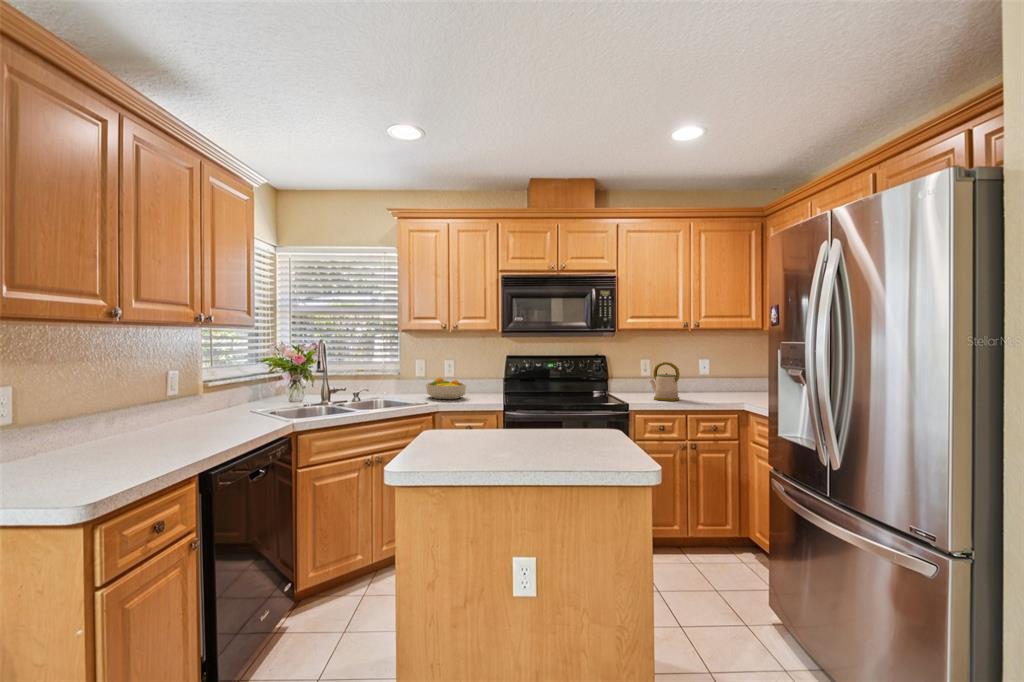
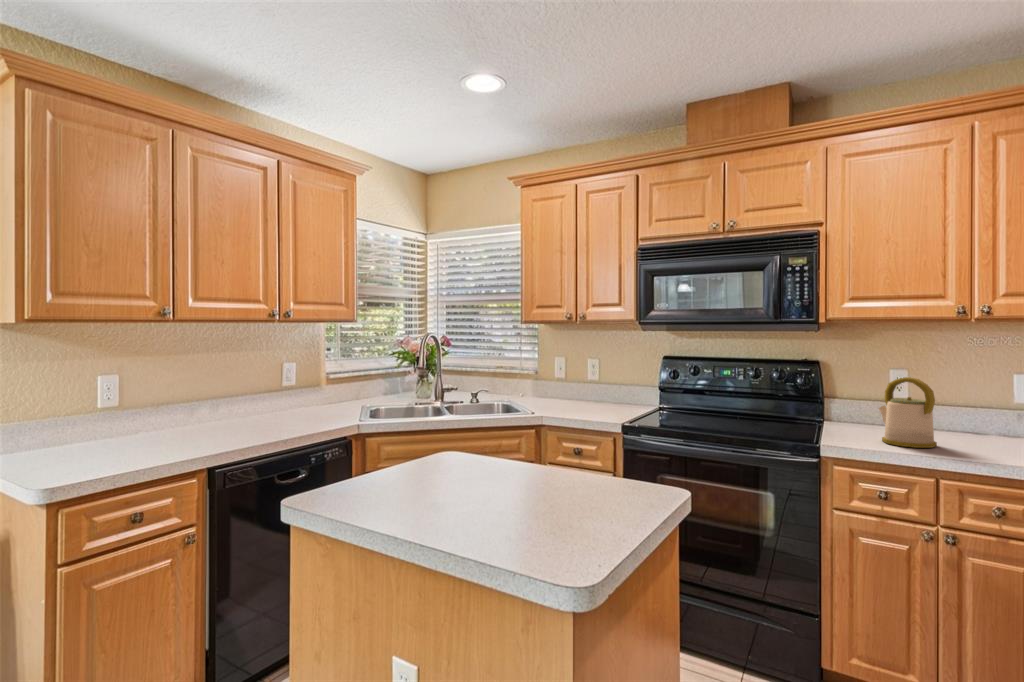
fruit bowl: present [426,377,466,399] -> none [547,381,594,410]

